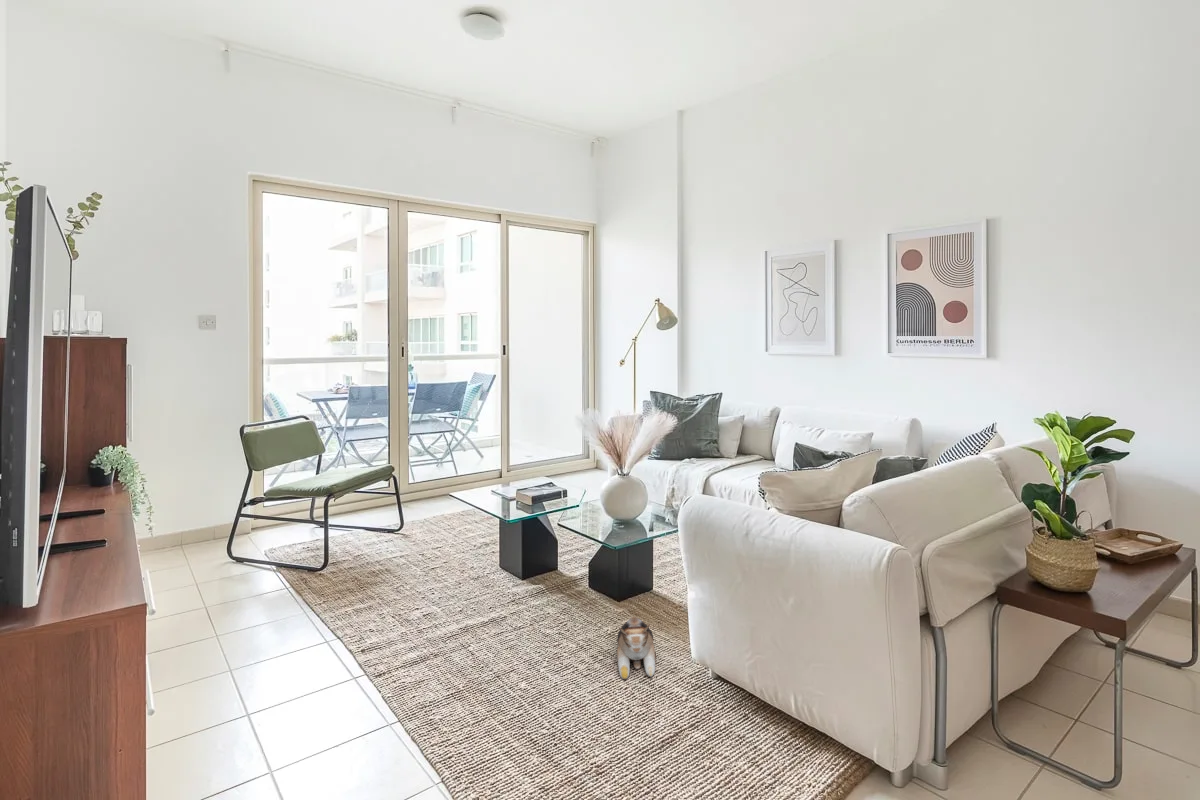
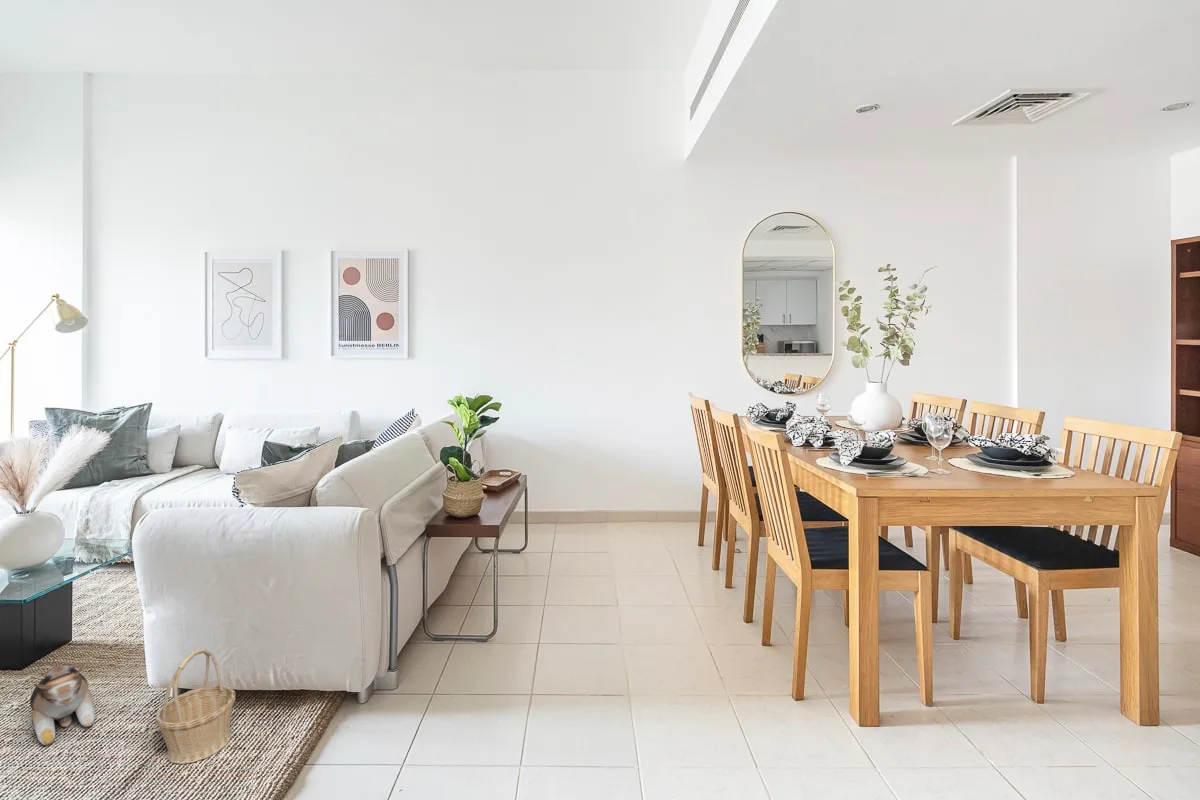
basket: none [693,648,759,758] -> present [155,648,235,764]

